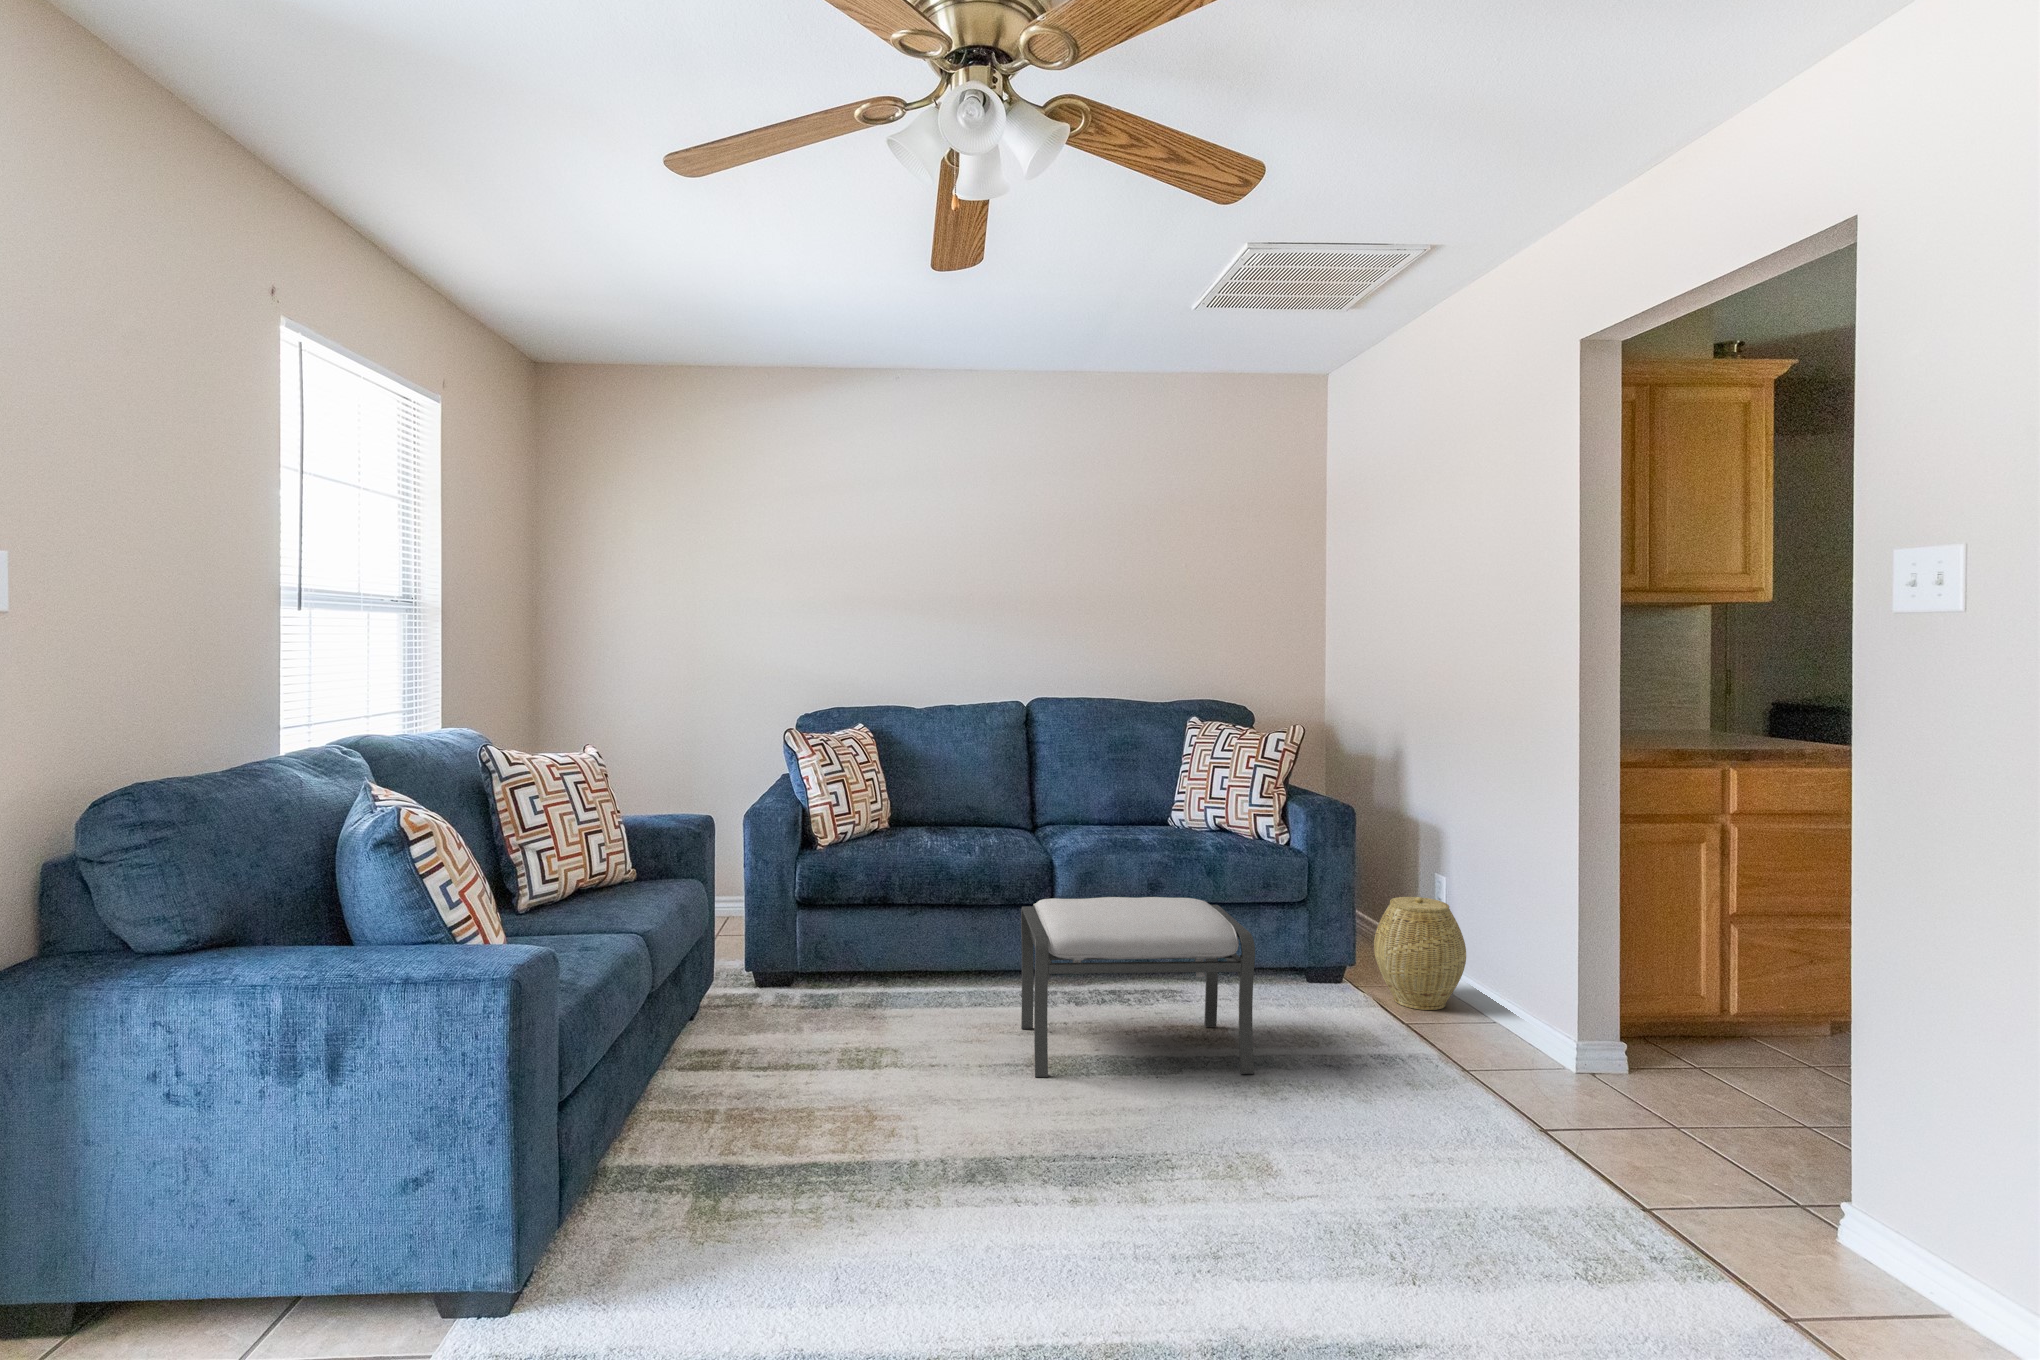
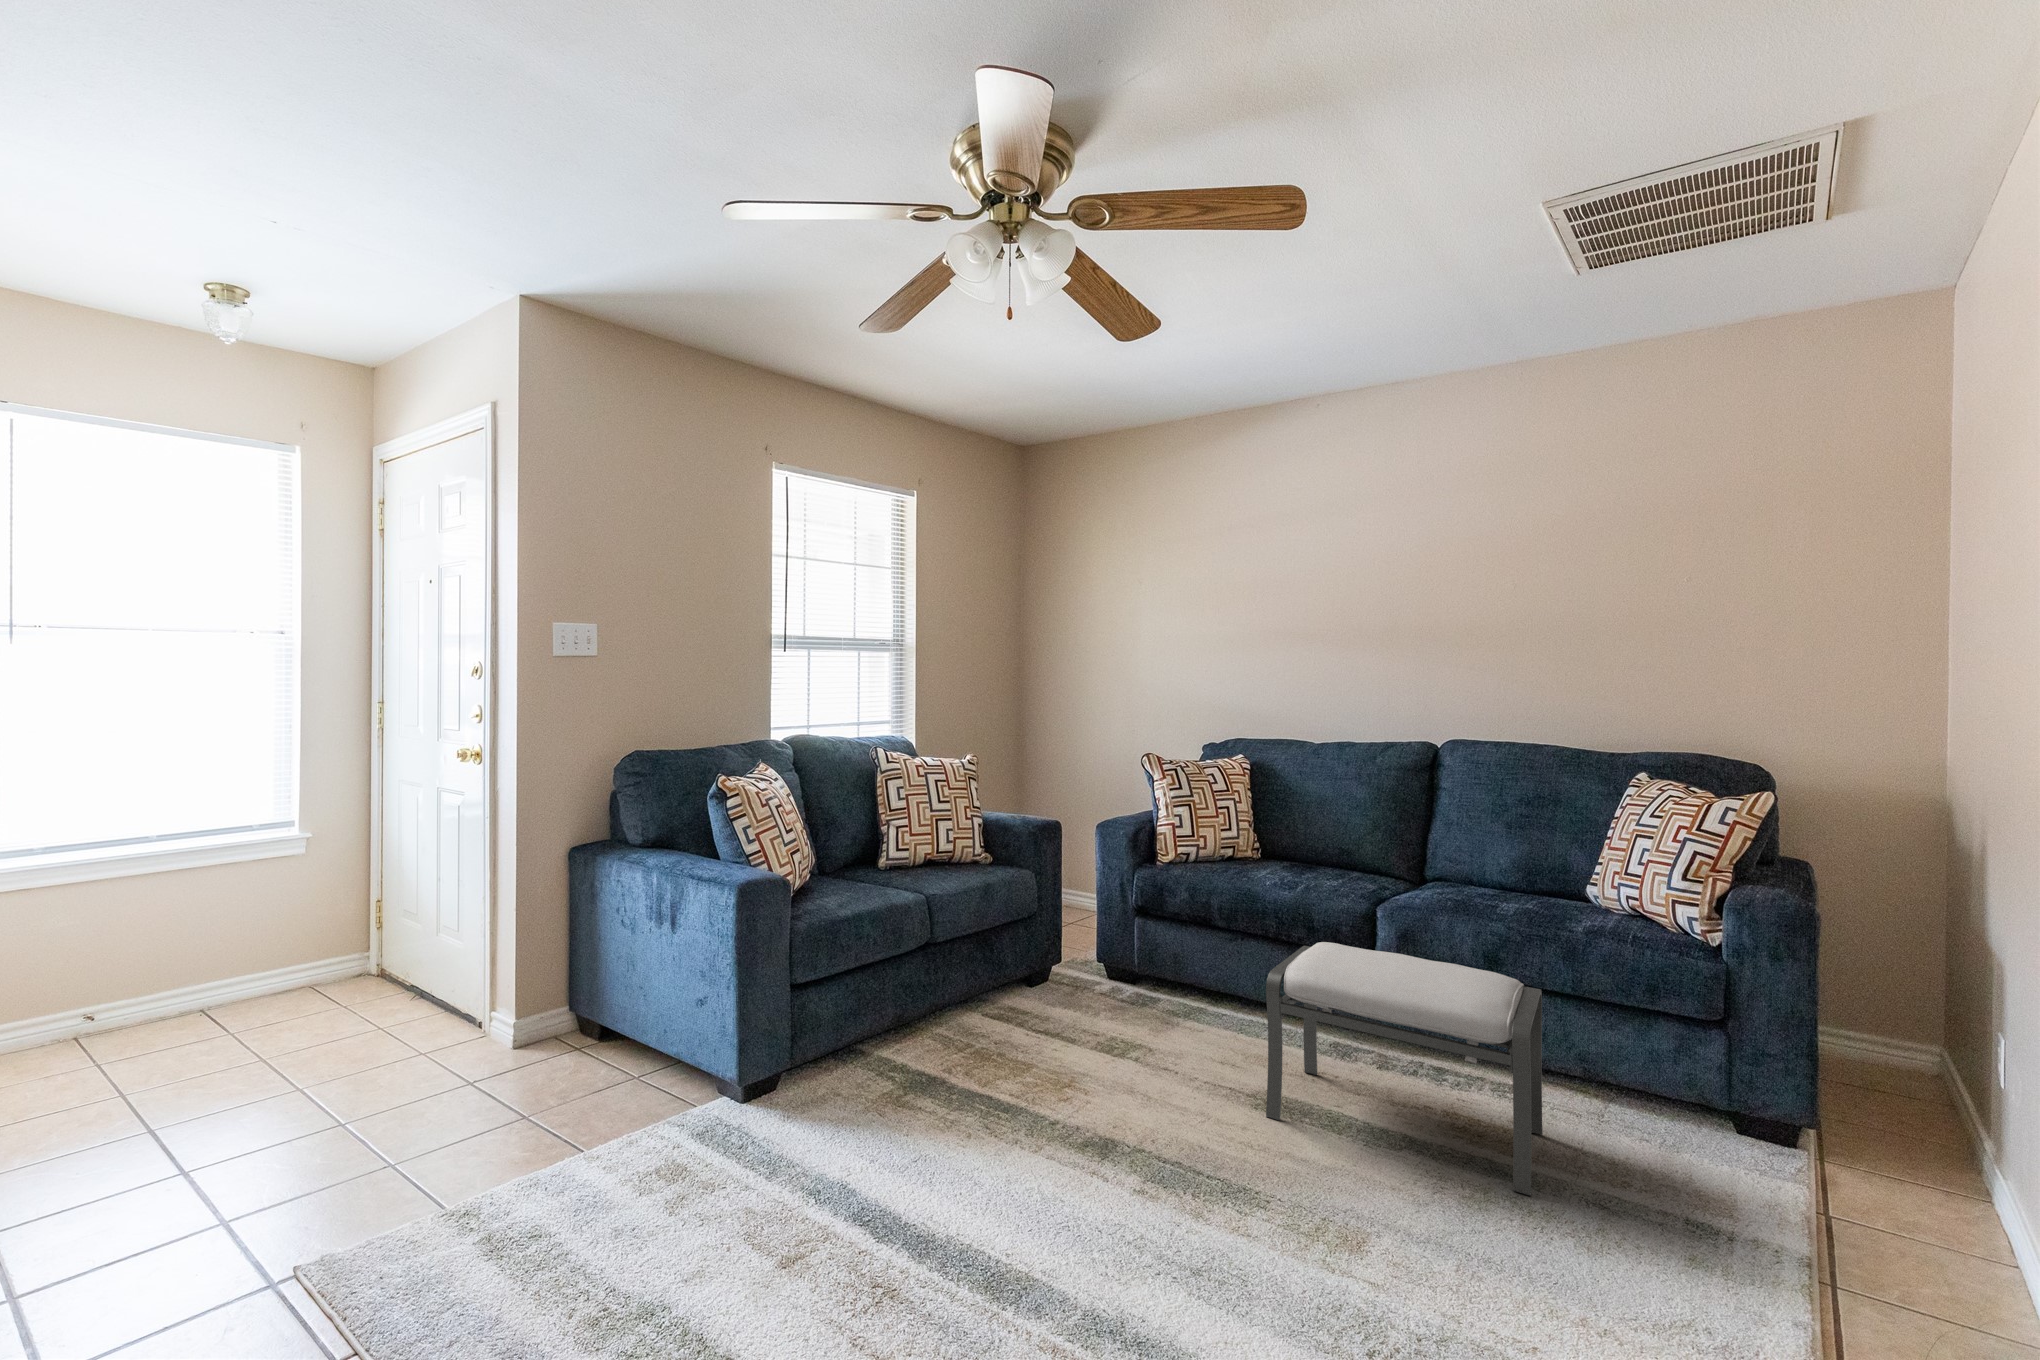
woven basket: present [1374,897,1466,1010] -> none [1839,1044,2015,1222]

